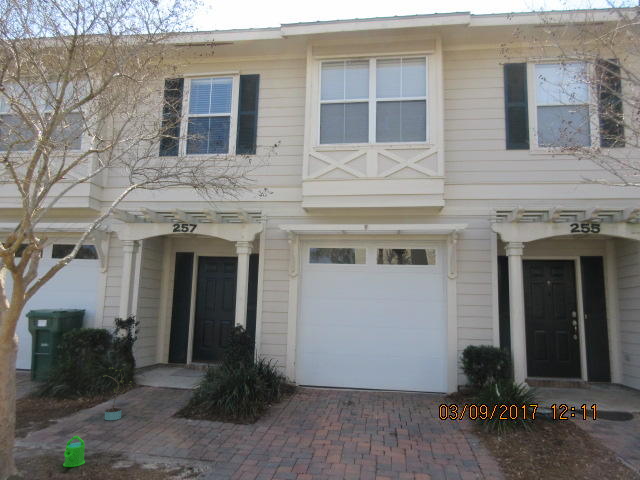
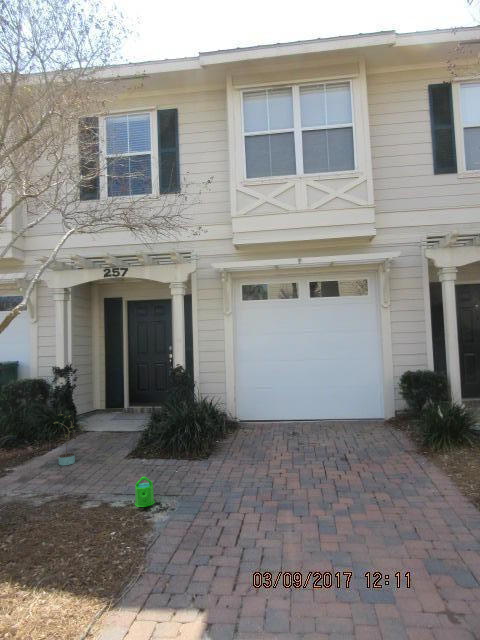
watering can: present [63,436,85,467] -> present [135,477,155,507]

